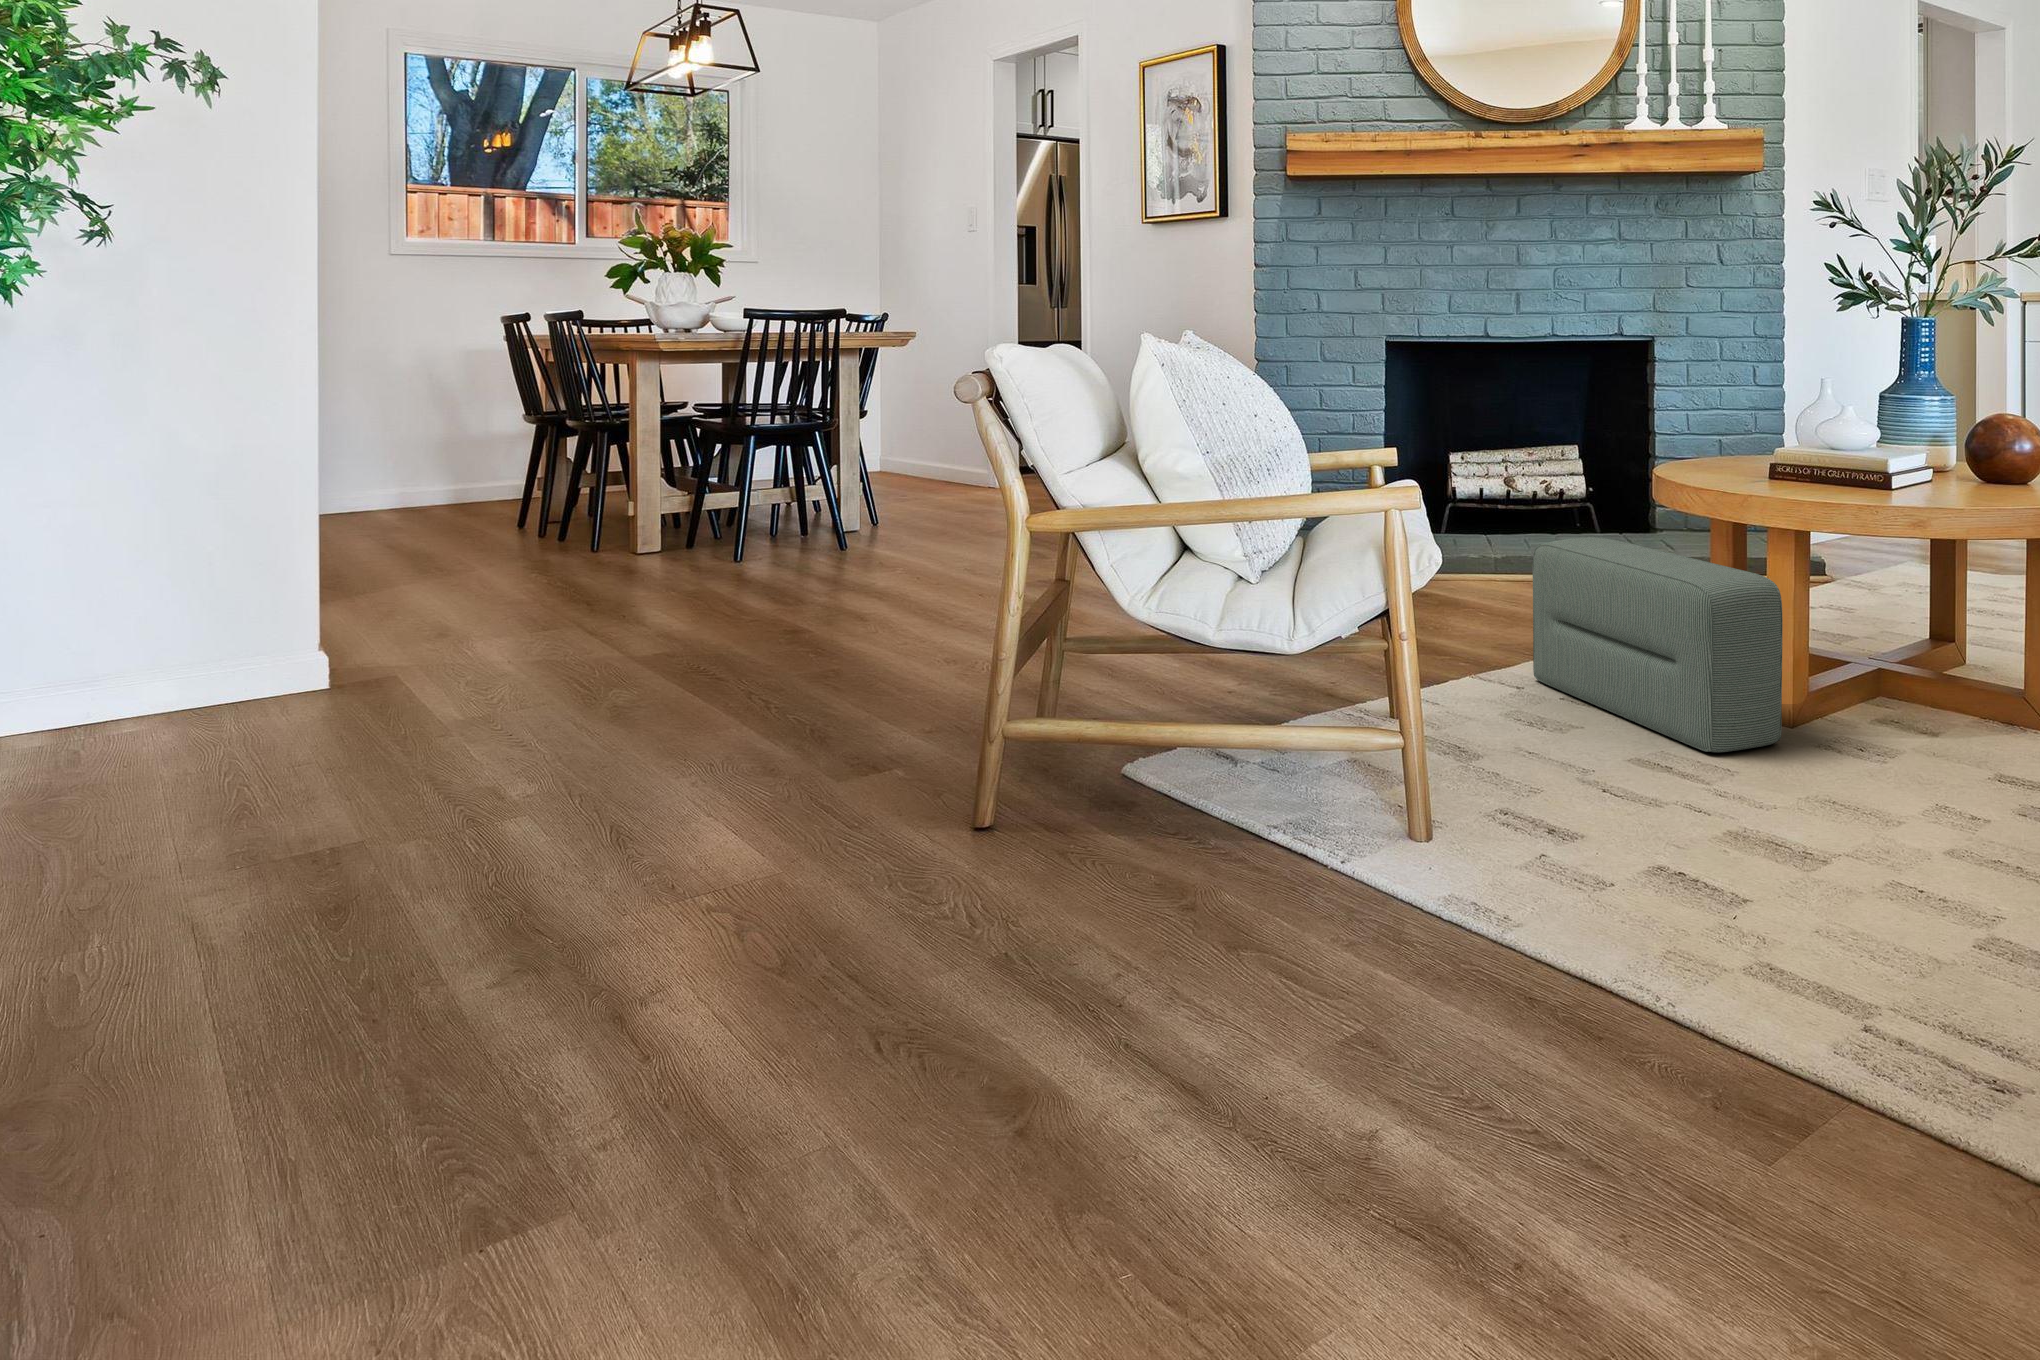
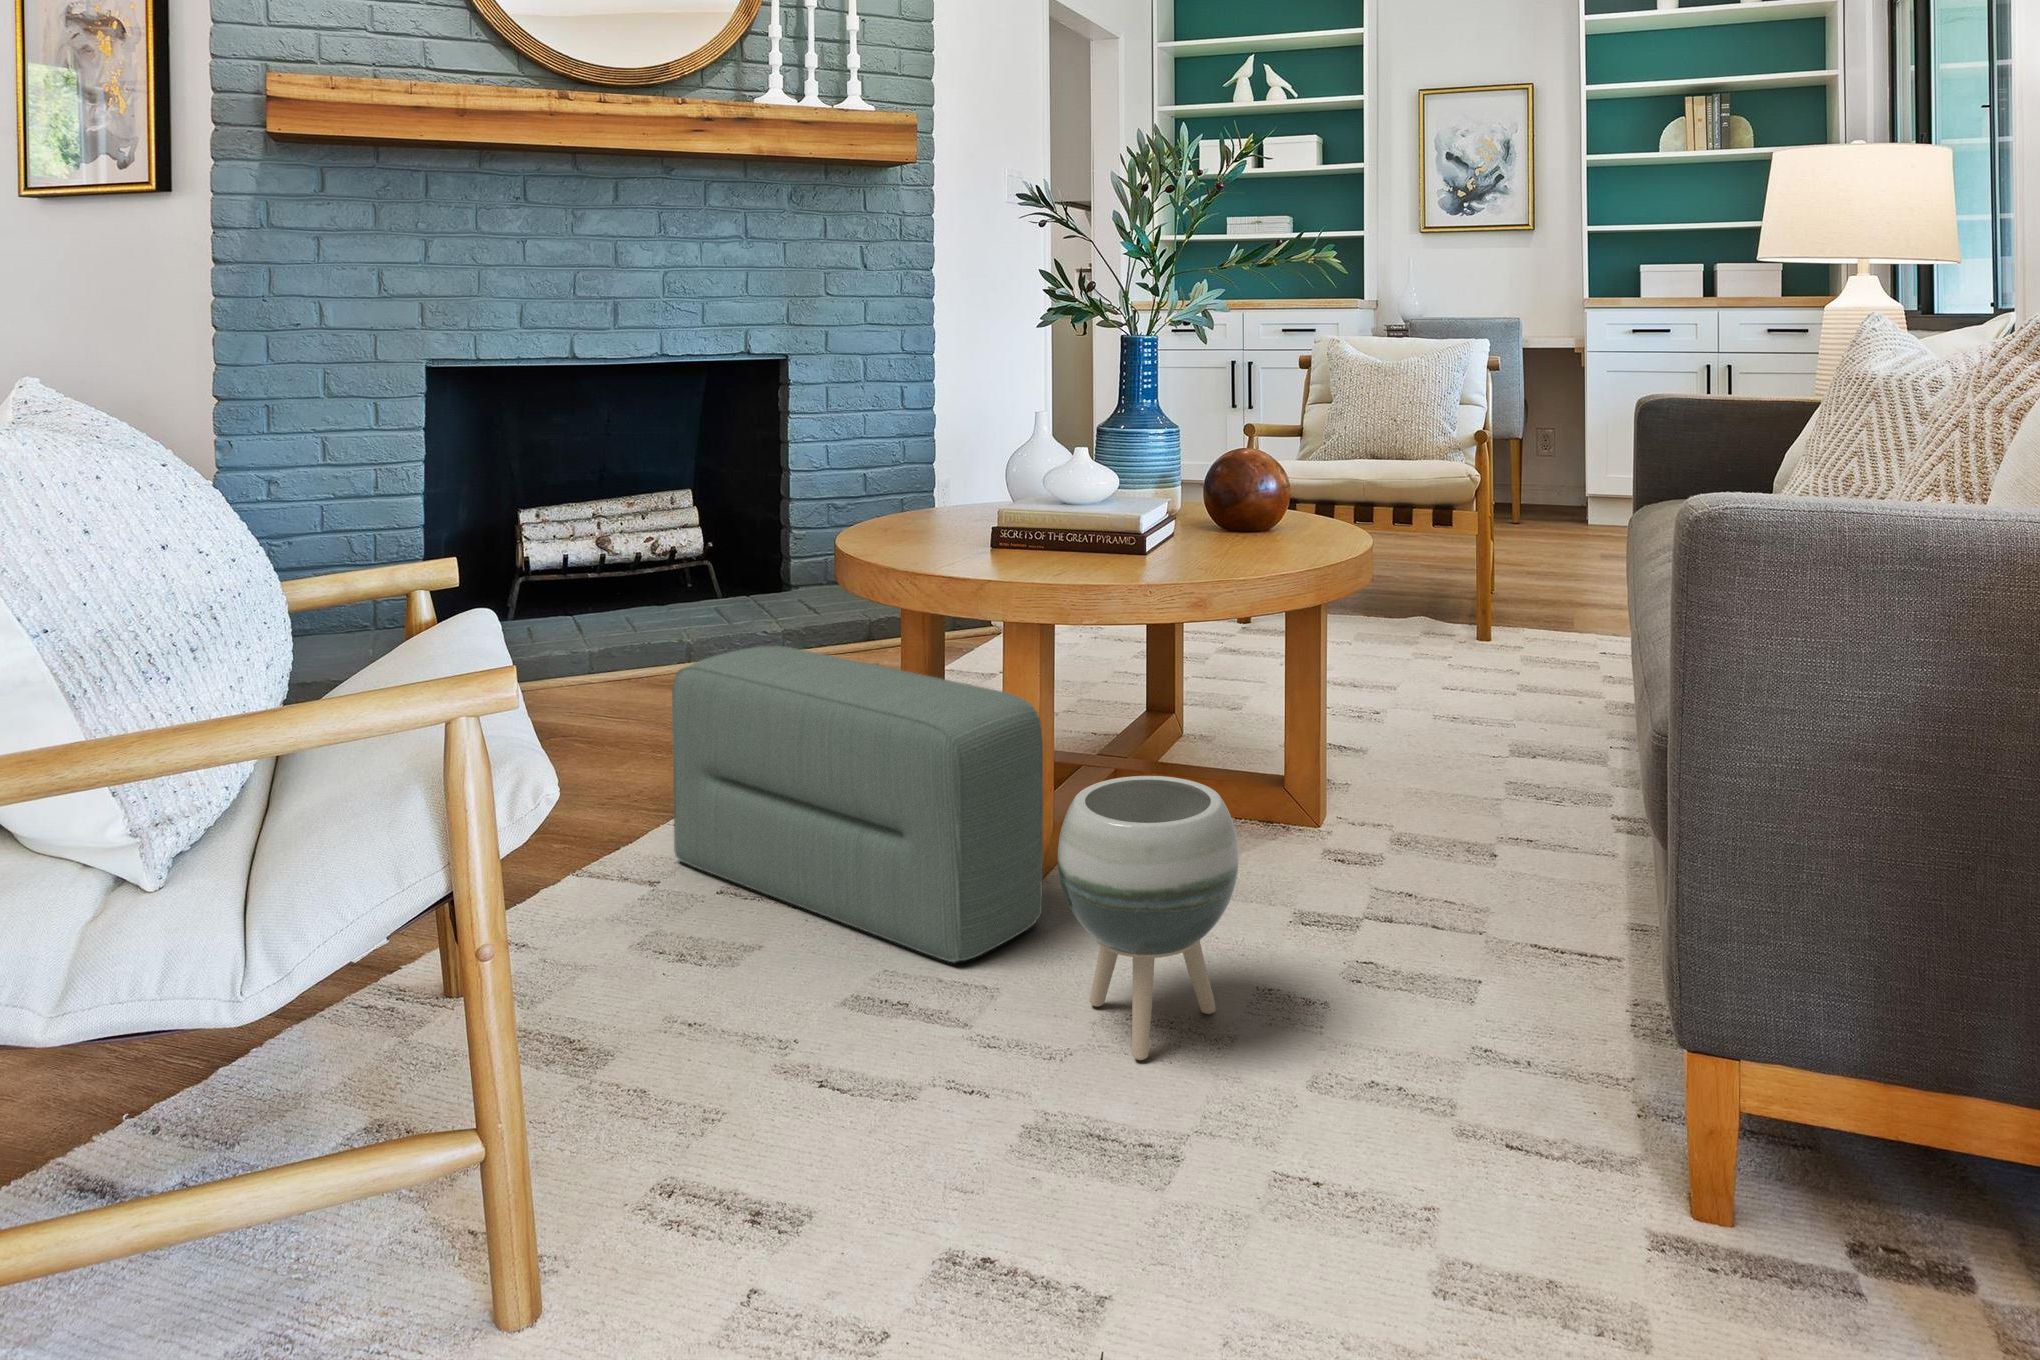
planter: none [1768,629,1904,814] -> present [1058,776,1239,1060]

